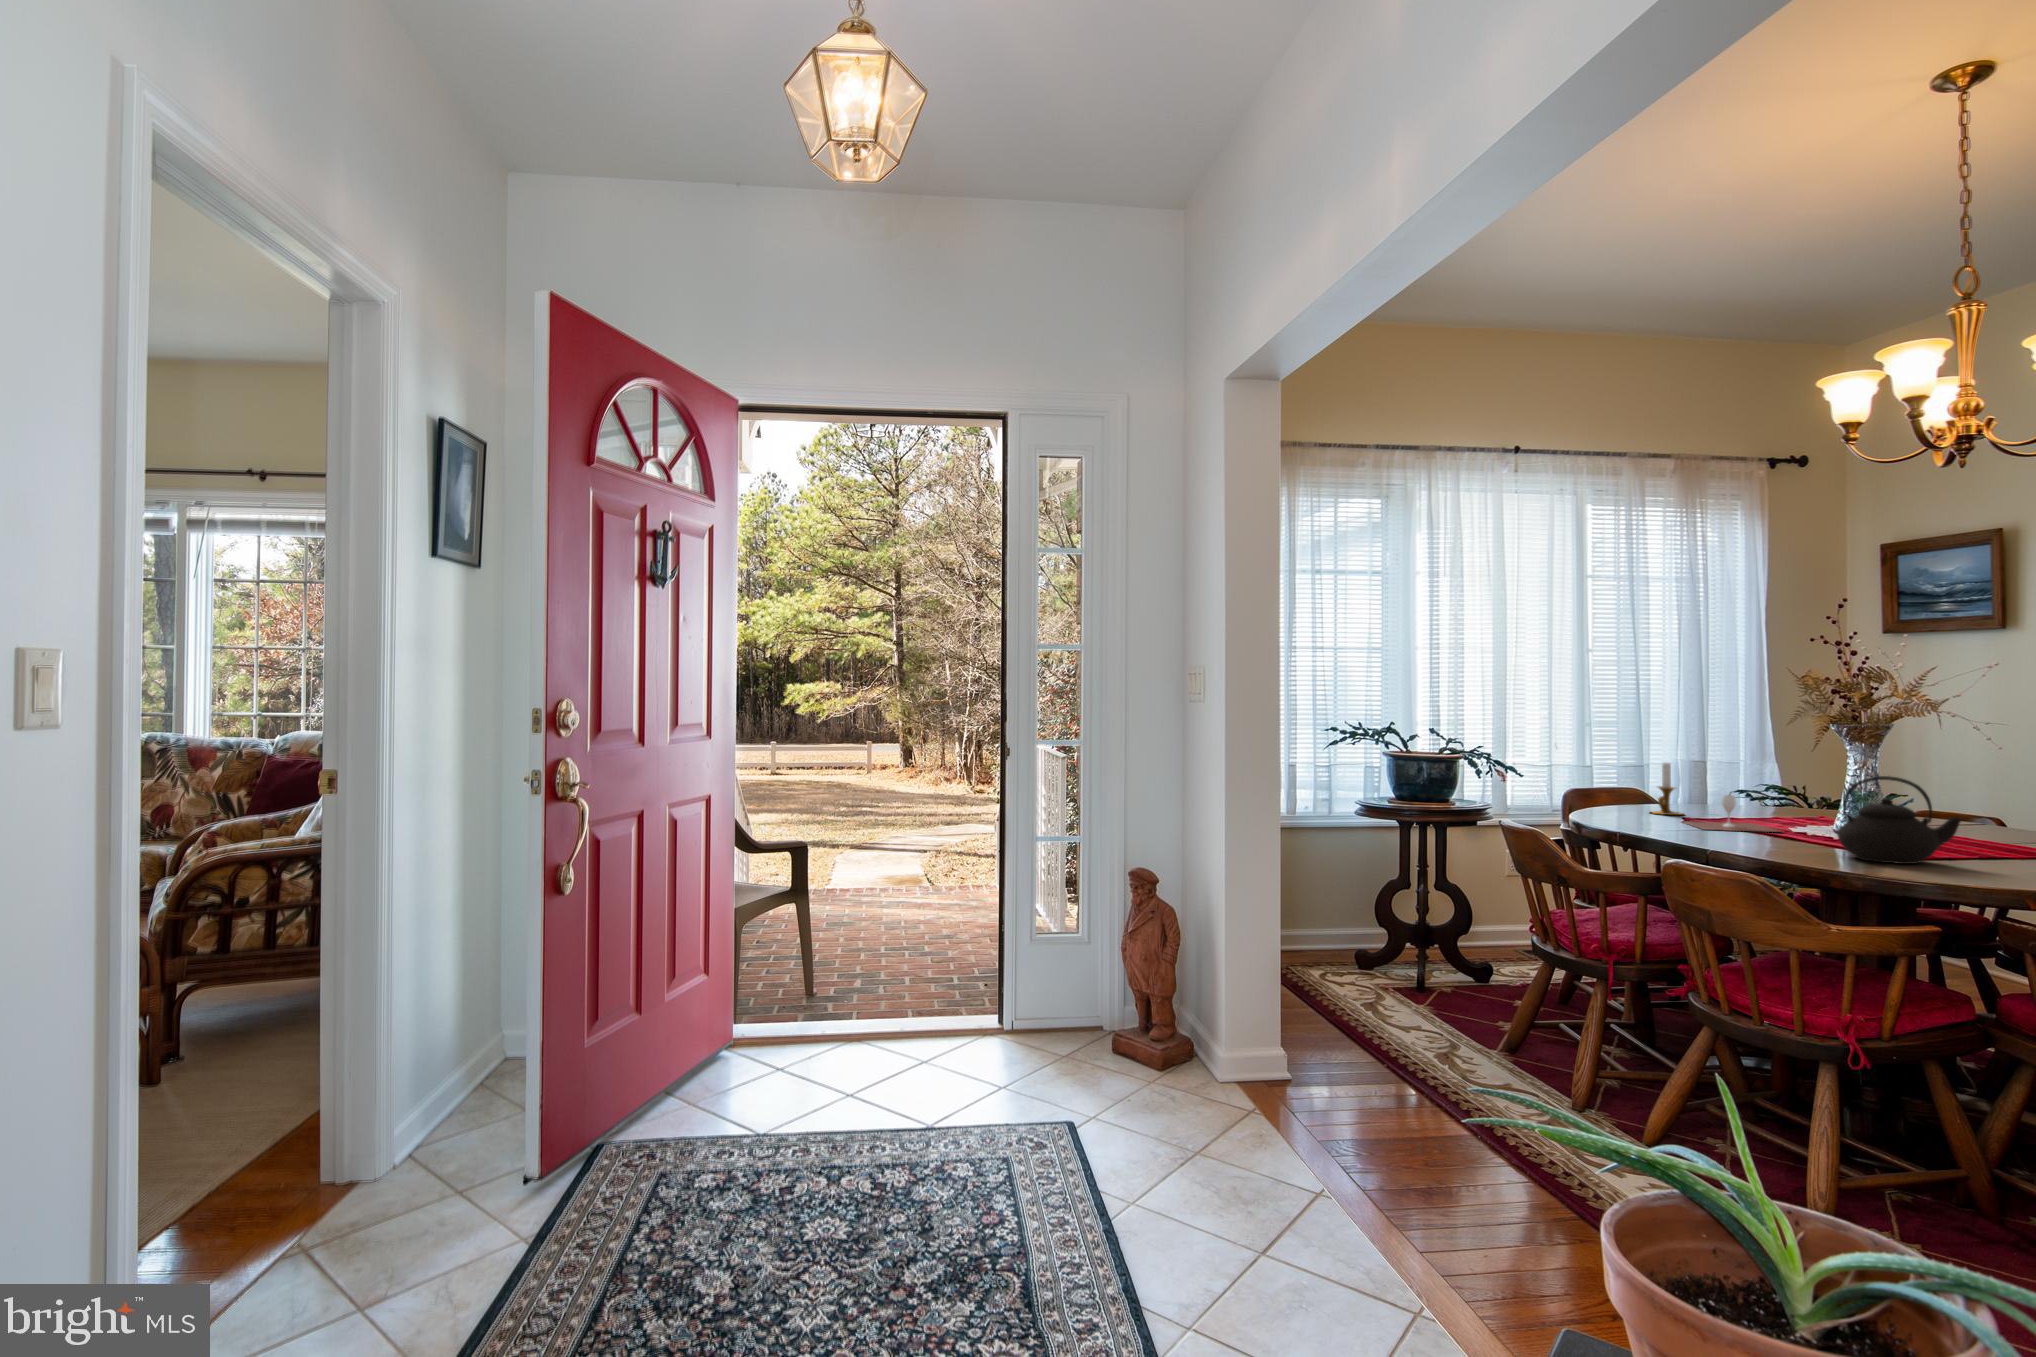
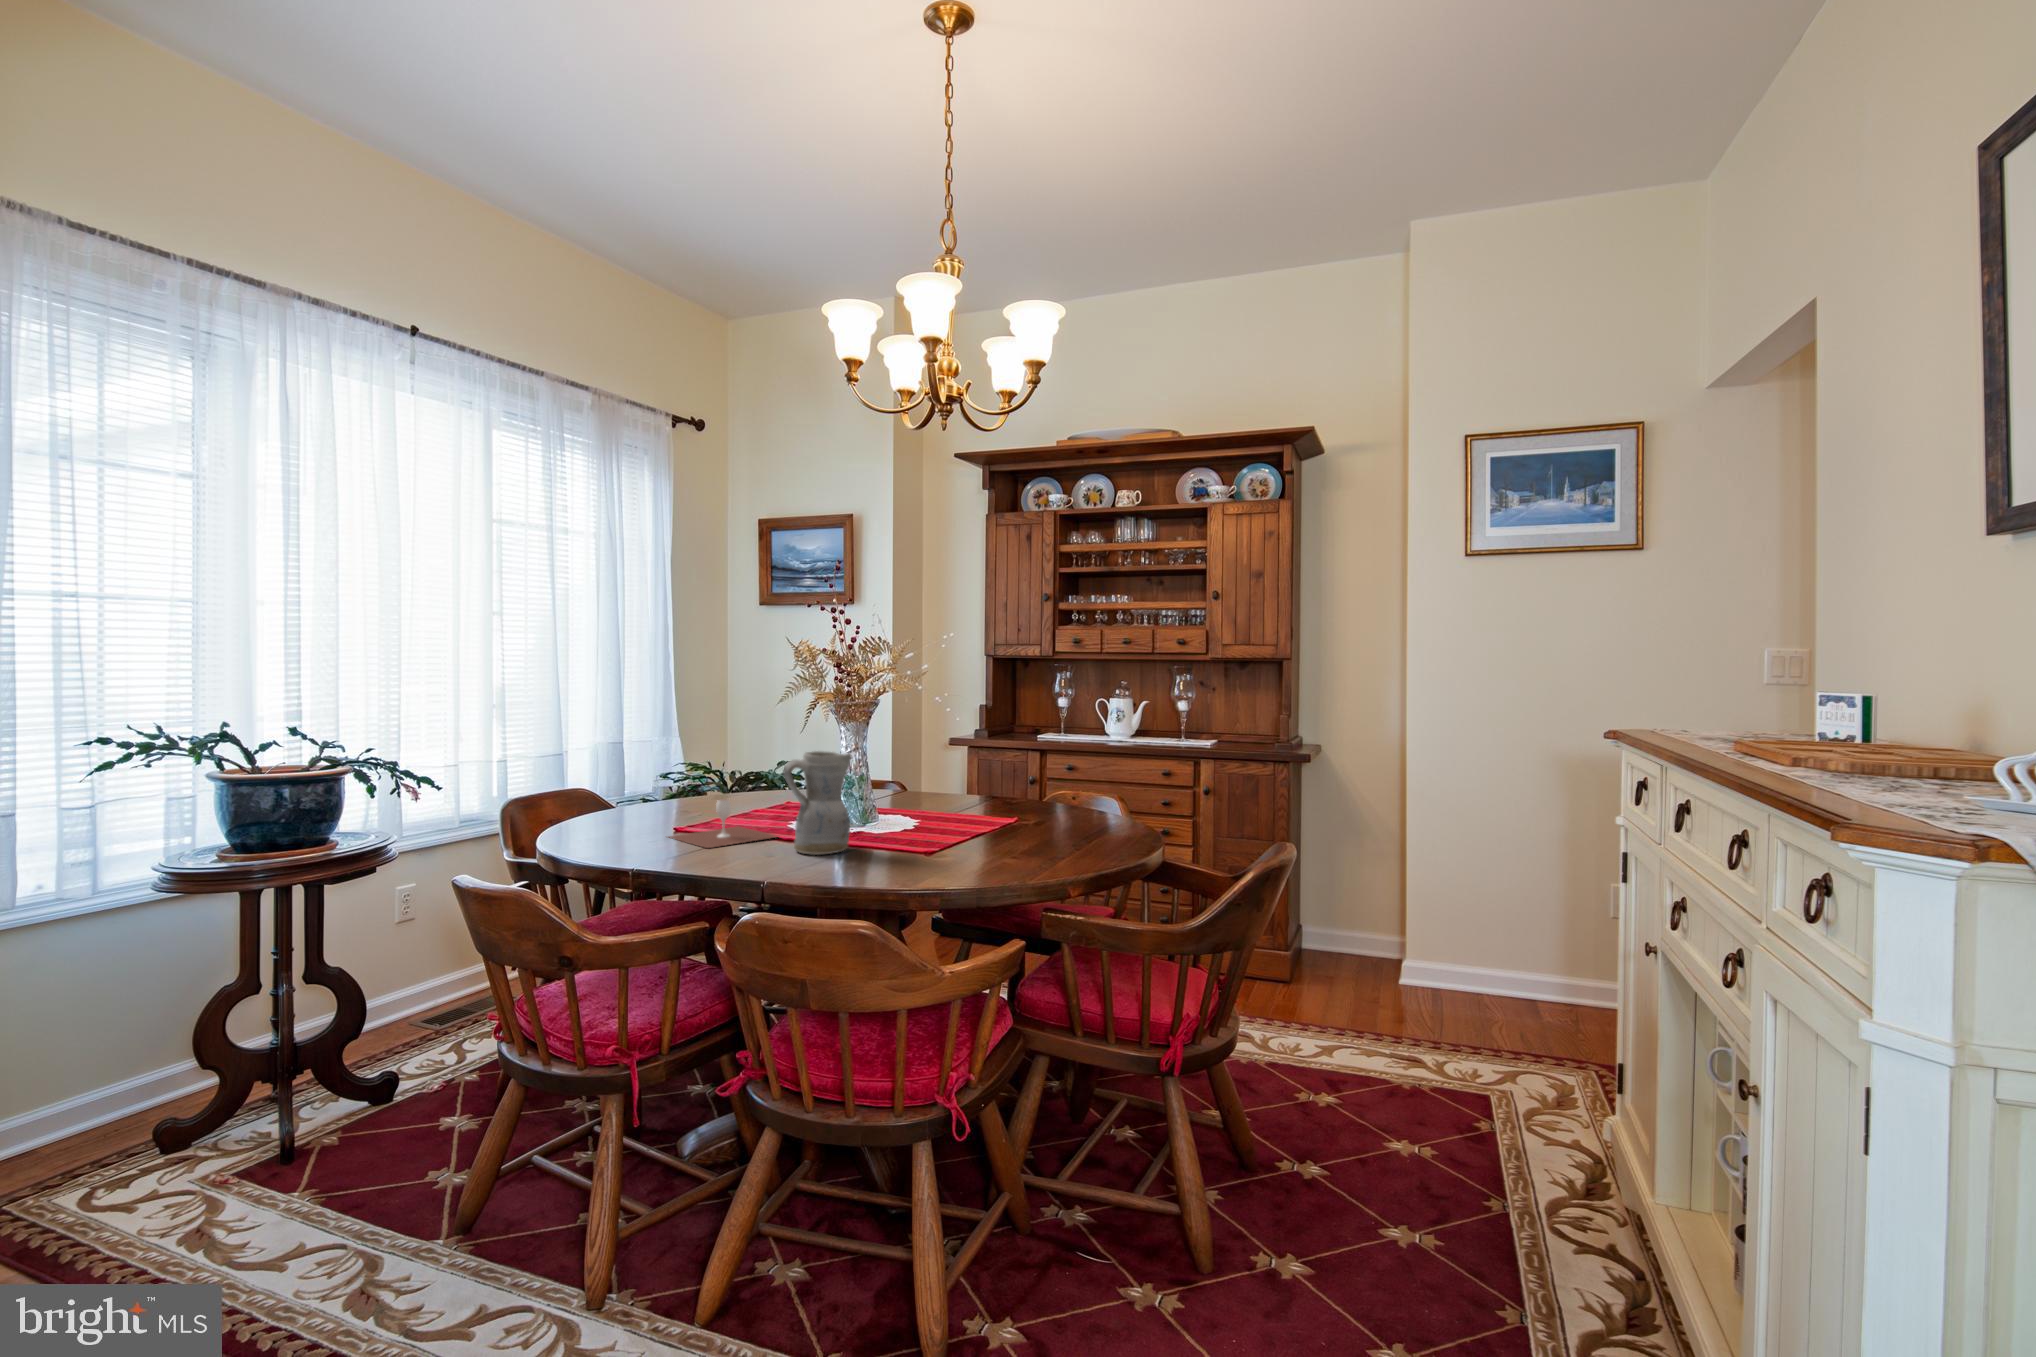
ceramic pitcher: none [1768,756,1842,845] -> present [783,751,851,855]
candlestick: present [1652,763,1683,815] -> none [621,761,662,828]
teapot: present [1837,776,1962,864] -> none [866,773,966,871]

